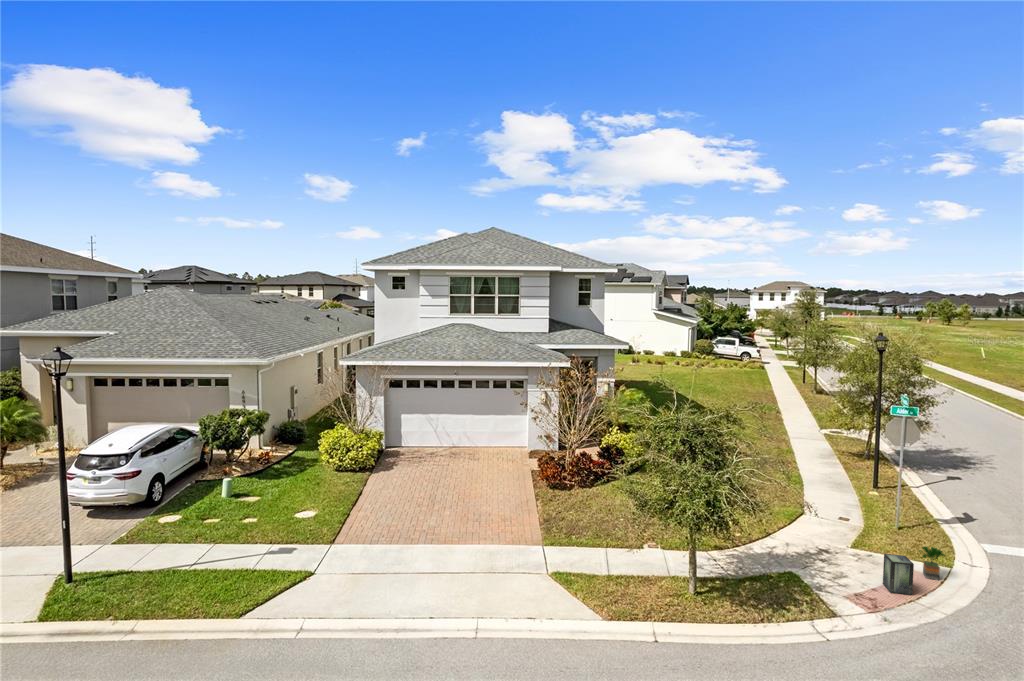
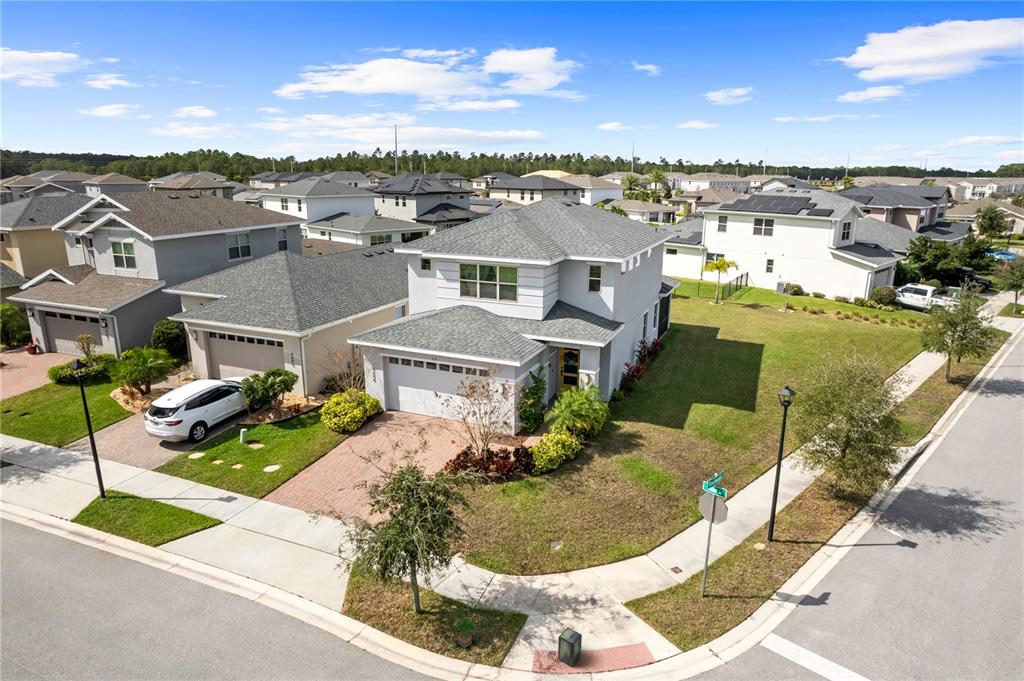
potted tree: present [919,546,945,580] -> present [456,617,476,648]

